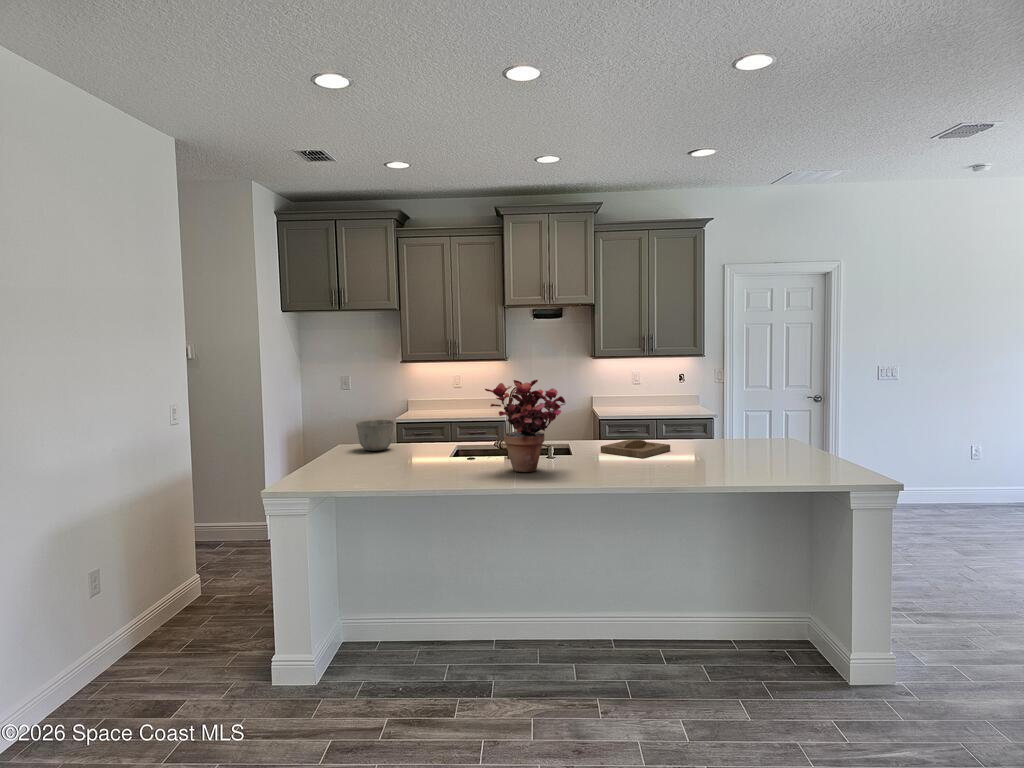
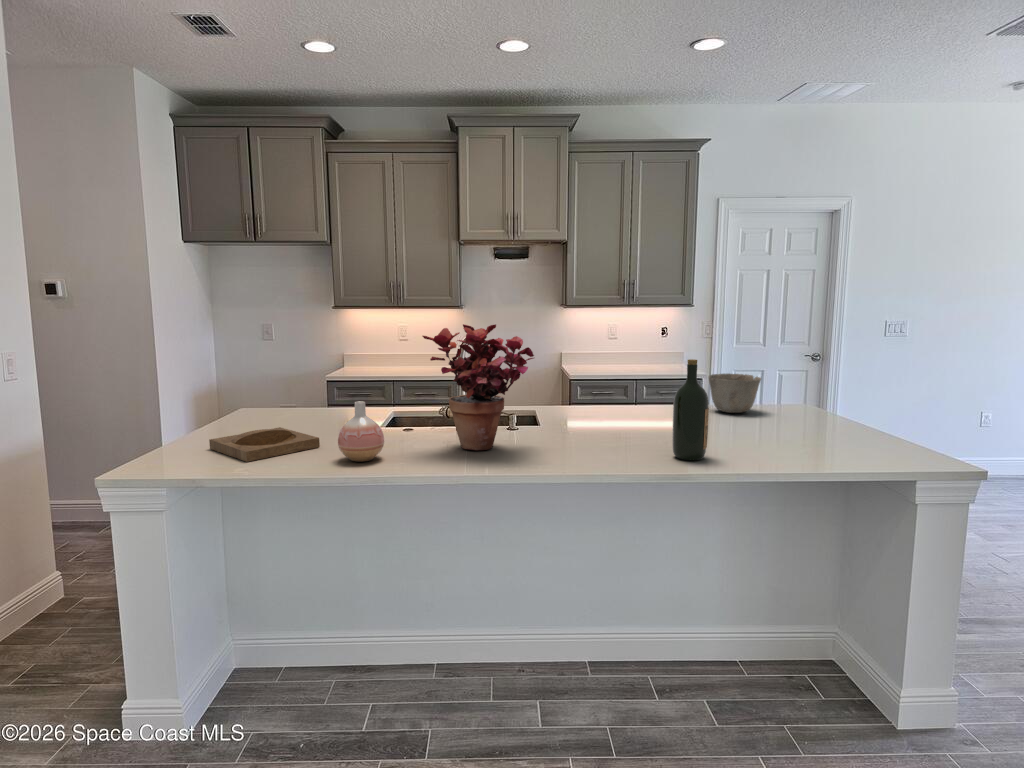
wine bottle: none [669,403,694,478] -> present [672,359,709,460]
ceramic bowl: present [356,420,395,451] -> present [708,373,761,413]
vase: none [426,436,458,480] -> present [338,401,384,462]
tray: present [601,440,670,458] -> present [209,427,320,462]

